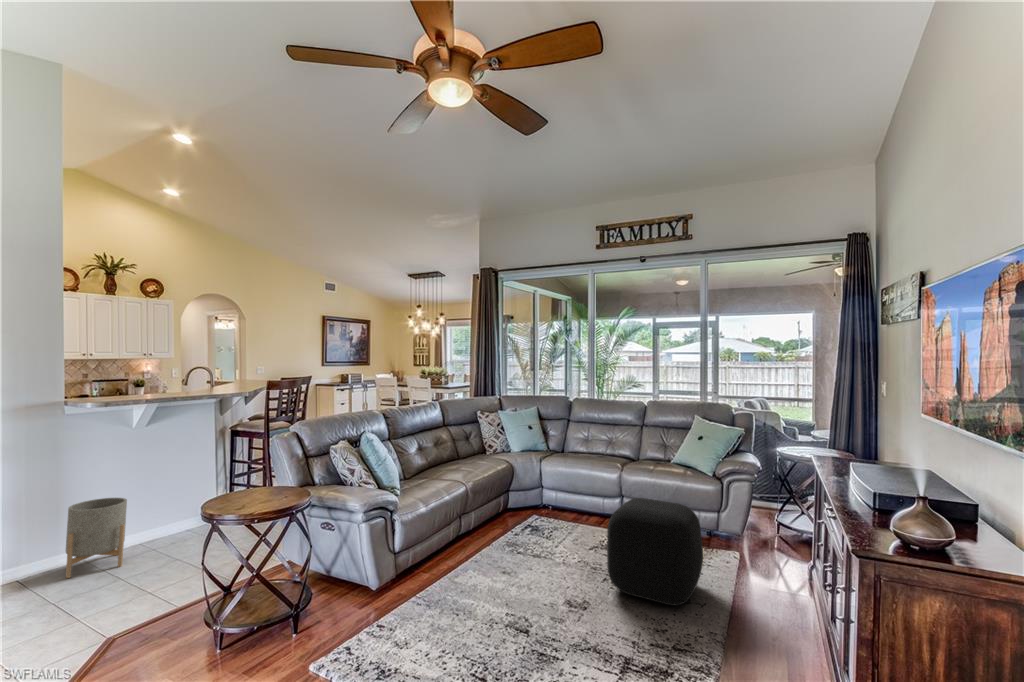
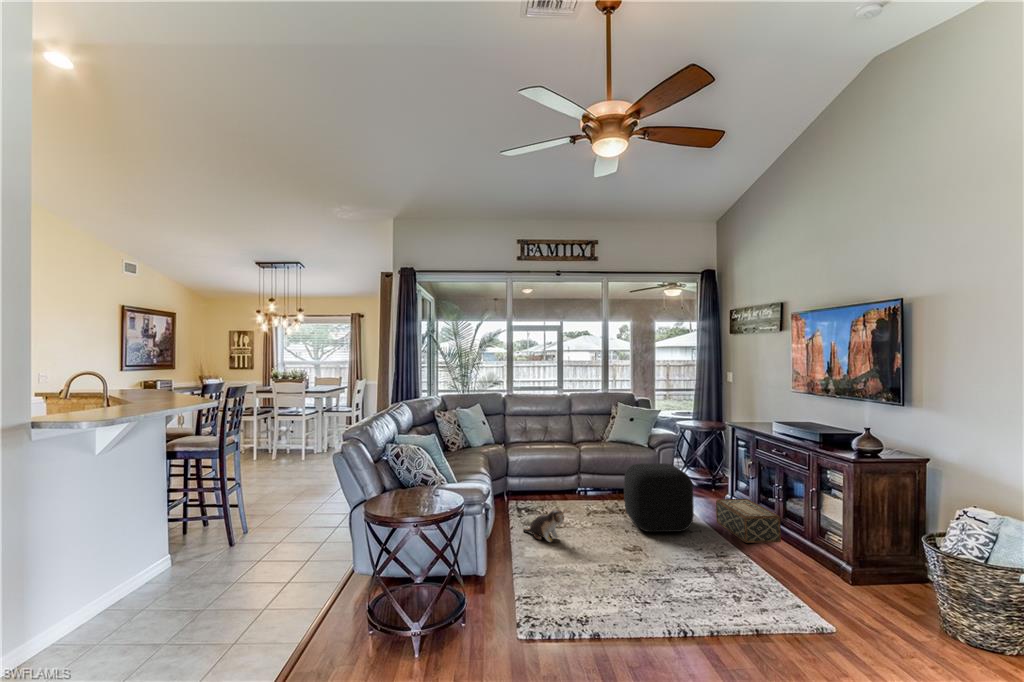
planter: present [66,498,127,578] -> none [48,552,144,665]
plush toy: none [485,535,511,574] -> present [523,509,567,542]
woven basket: none [753,572,825,673] -> present [716,499,781,543]

